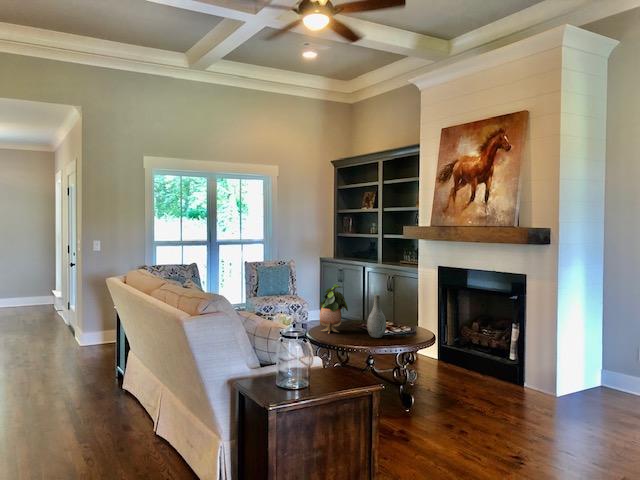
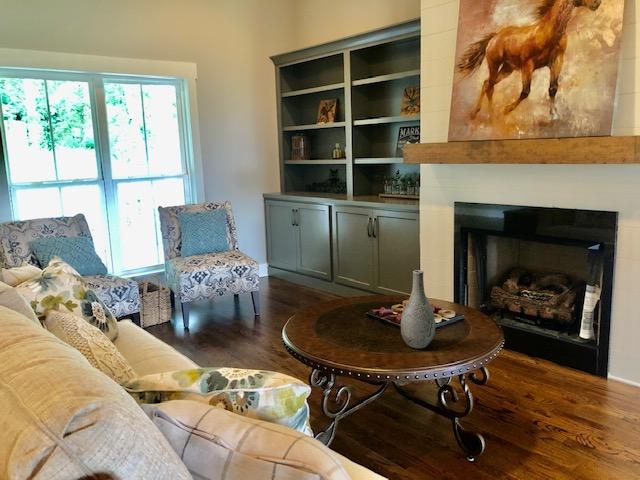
potted plant: present [320,284,348,334] -> none [308,252,360,345]

